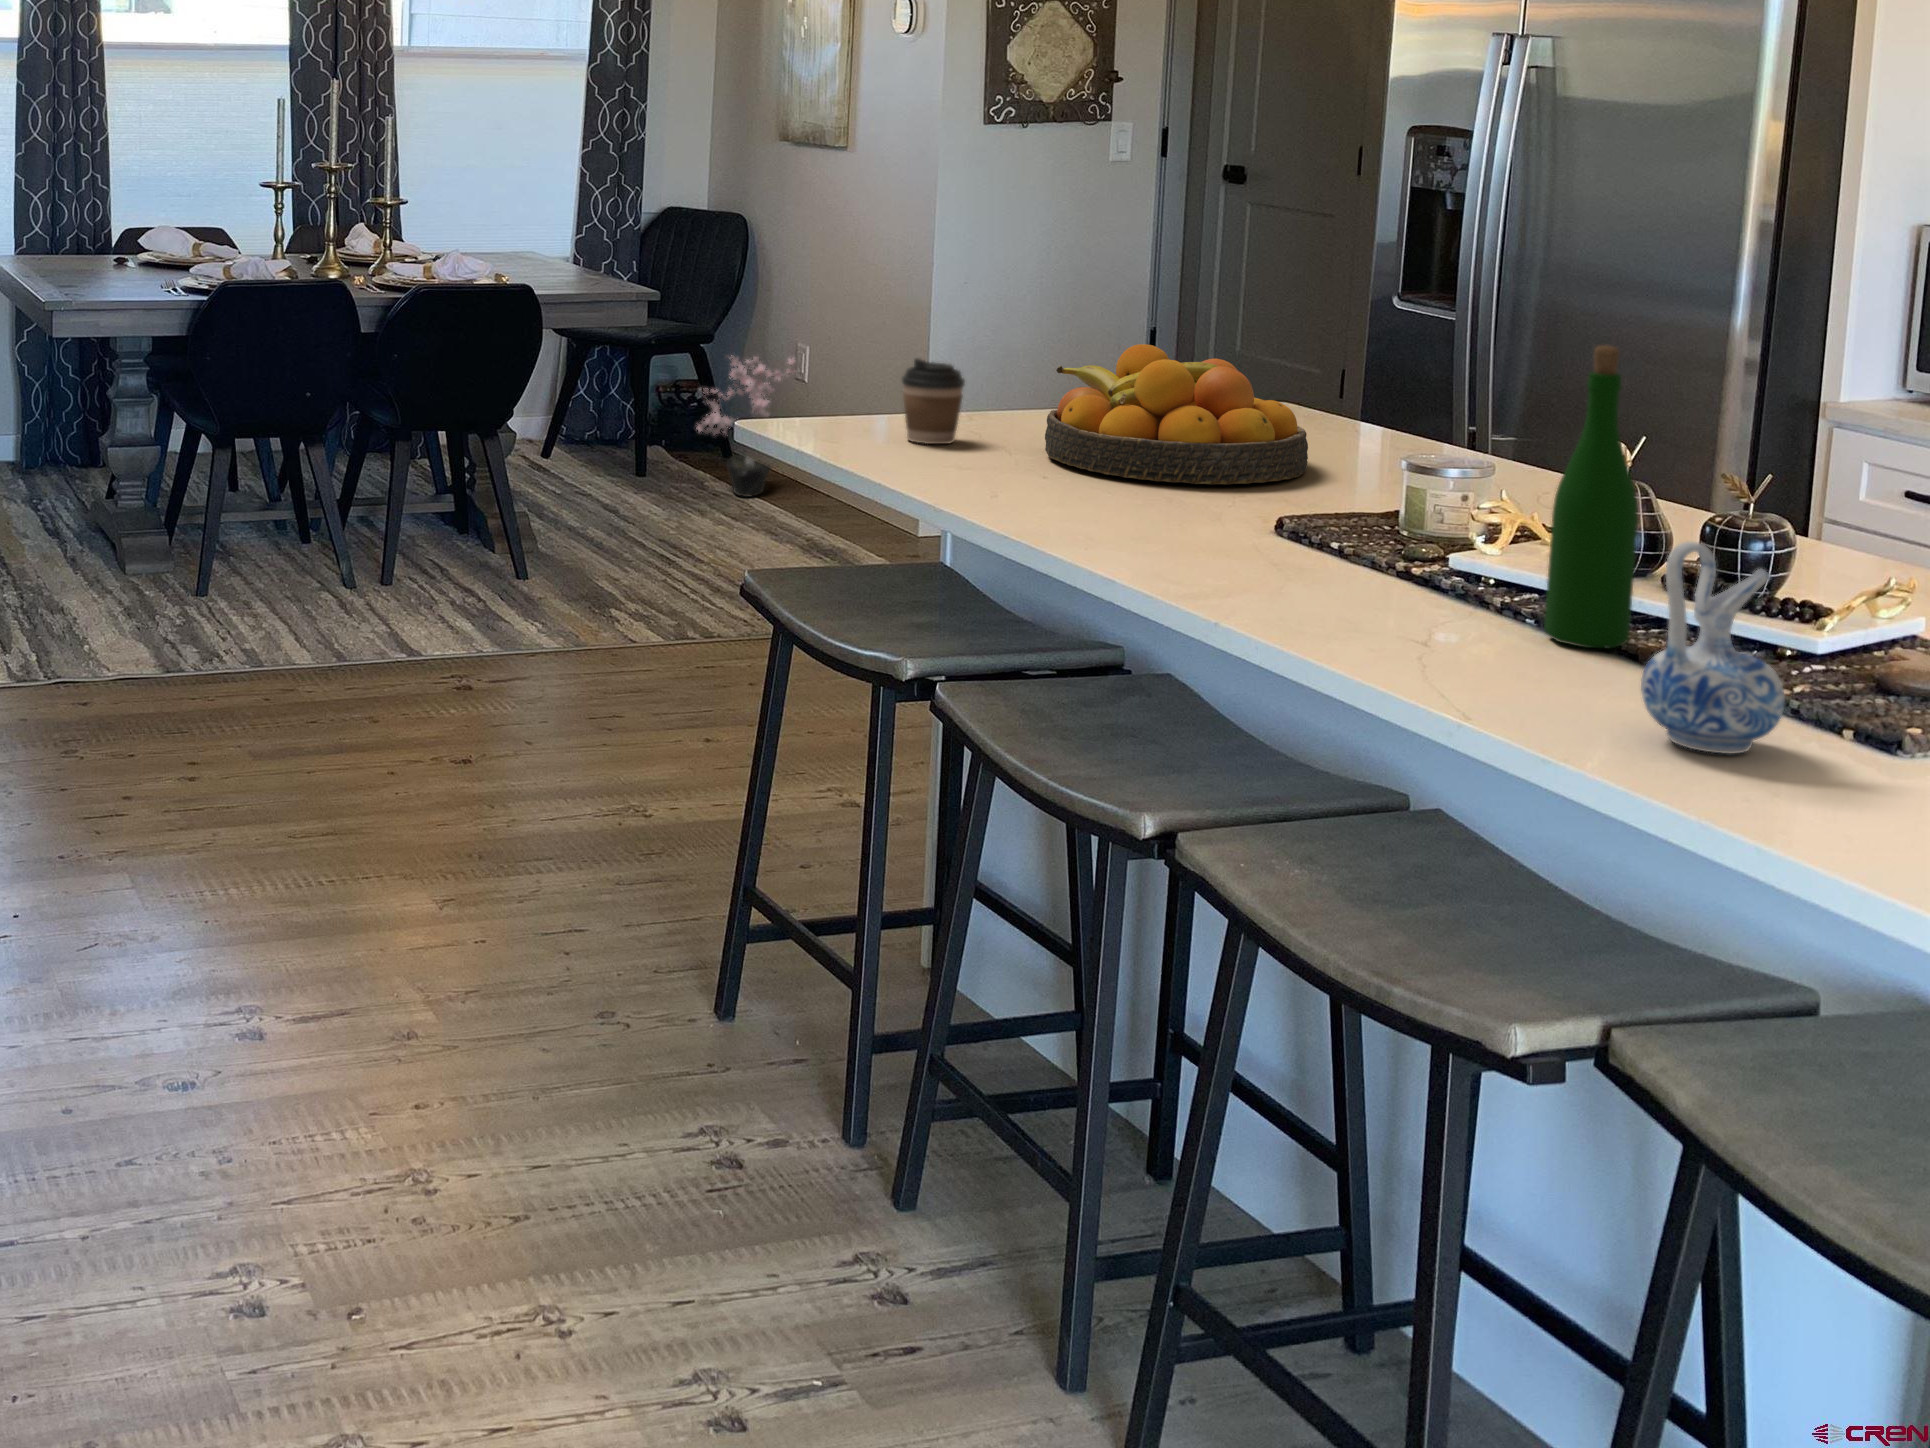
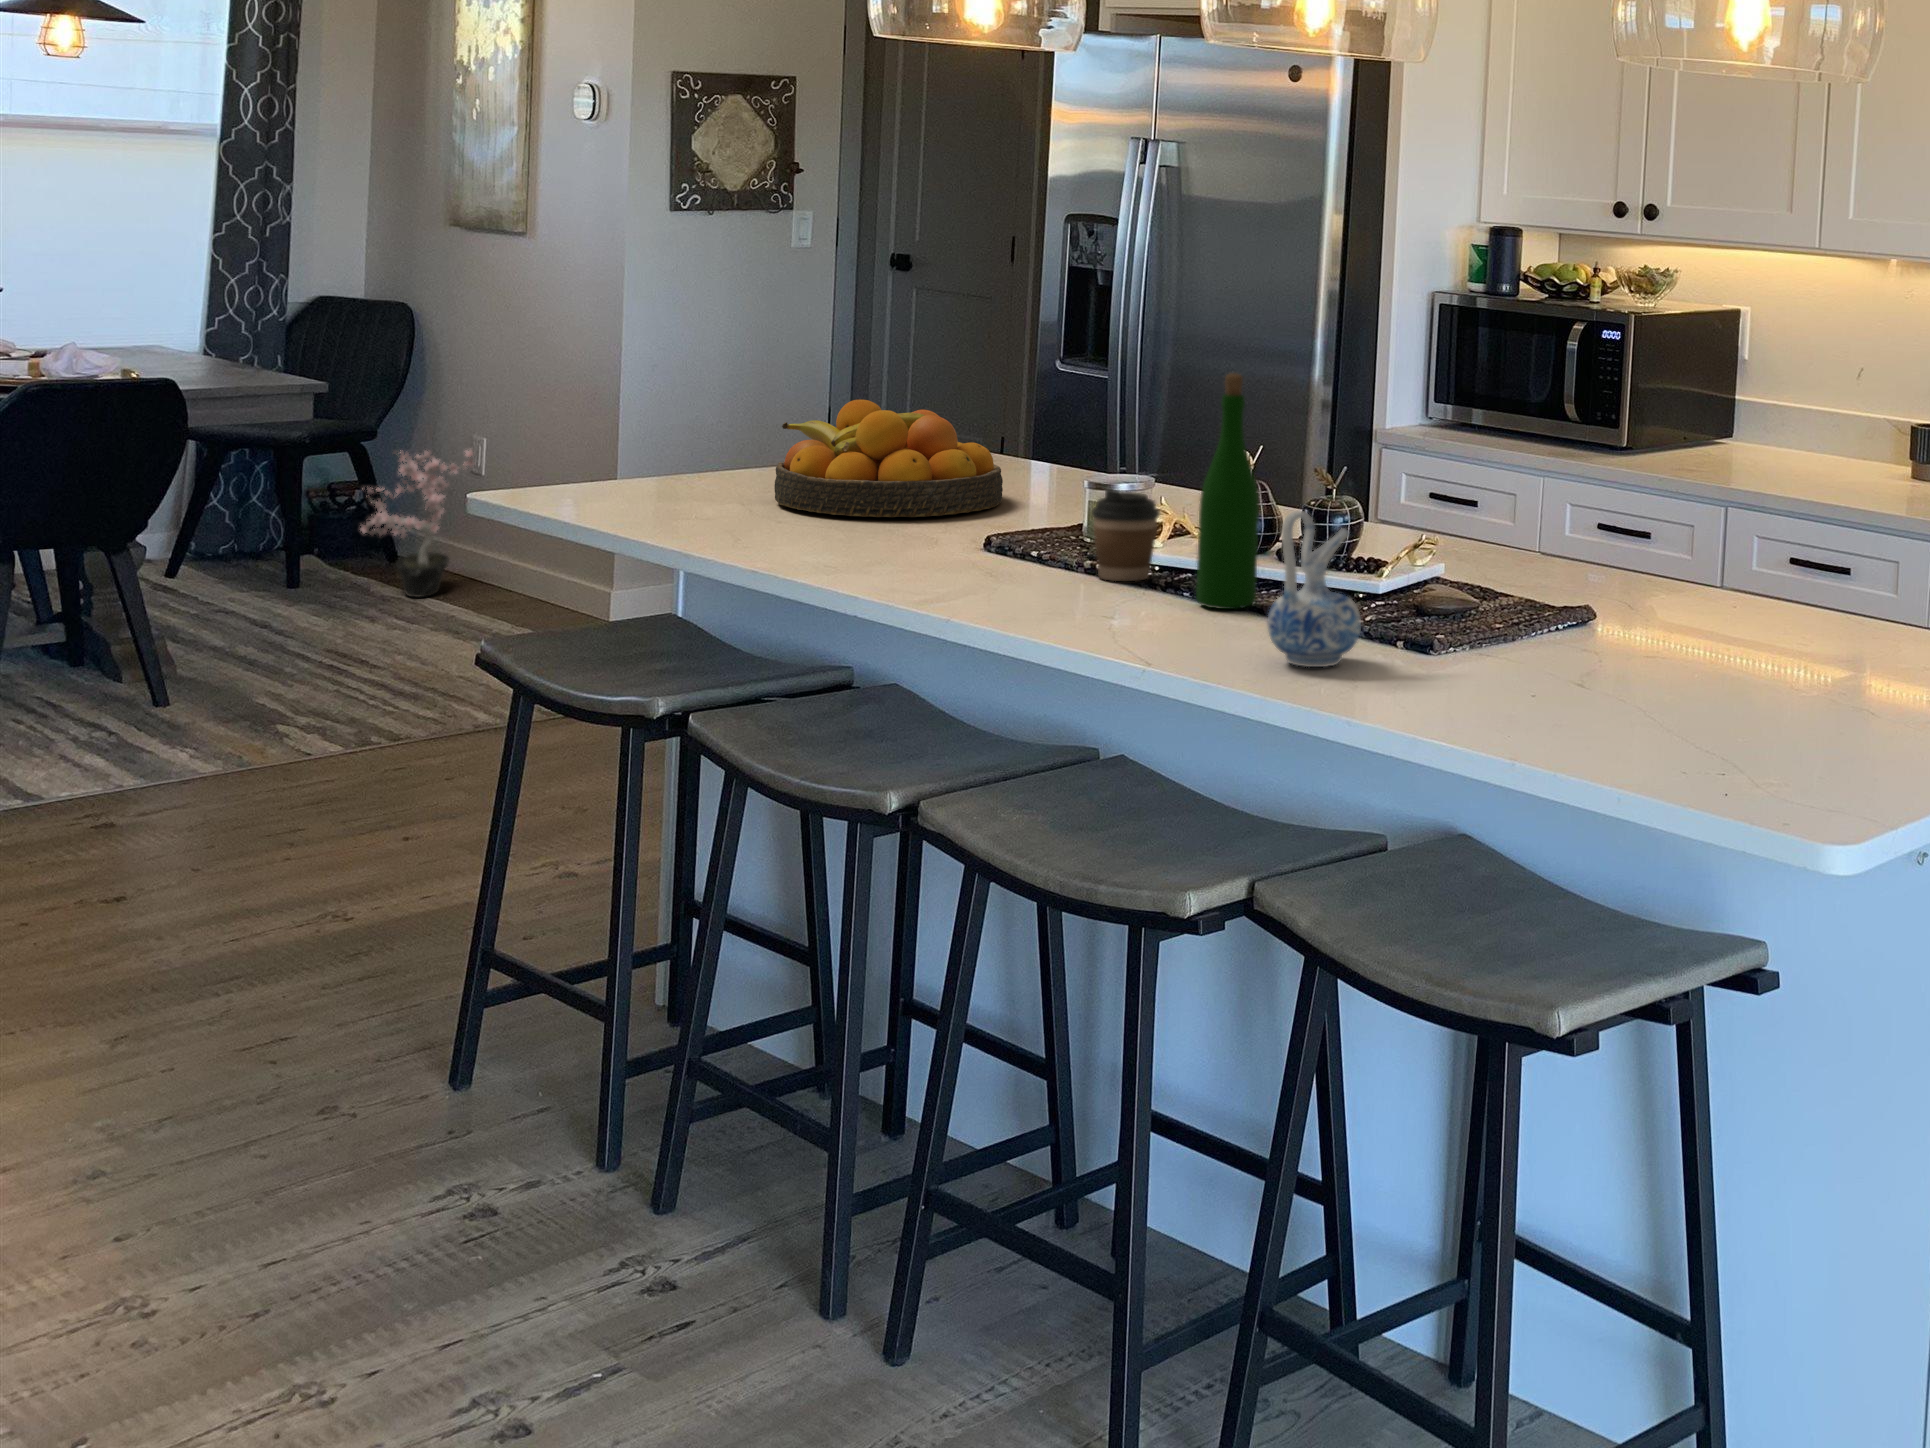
coffee cup: present [902,359,965,444] -> present [1092,489,1160,581]

